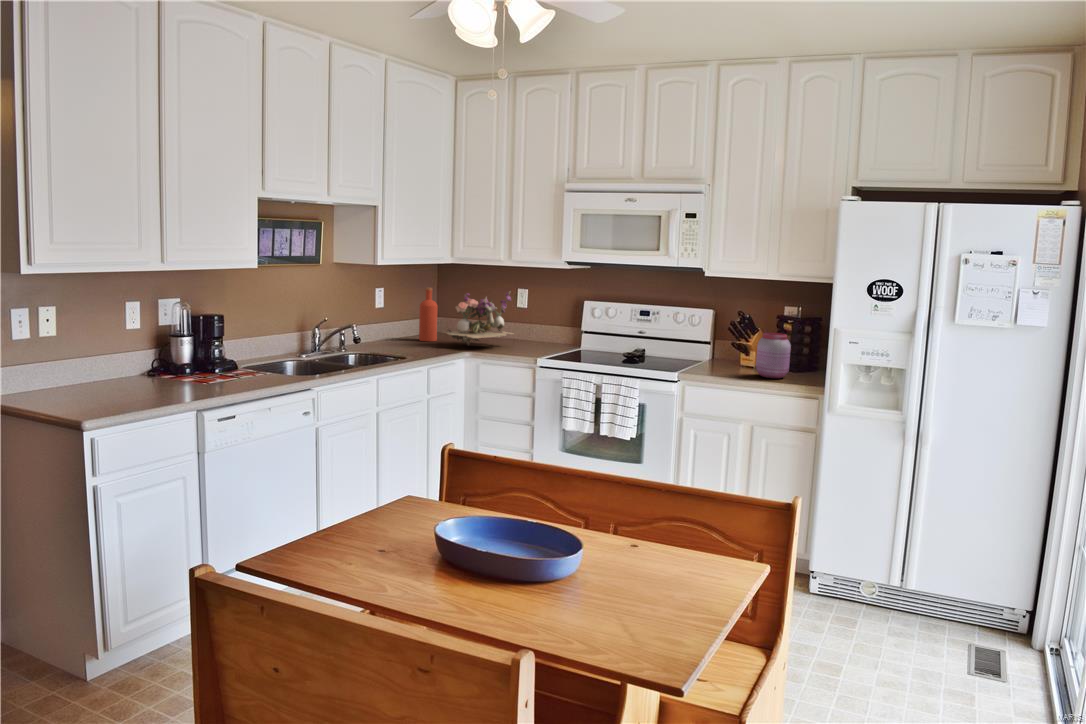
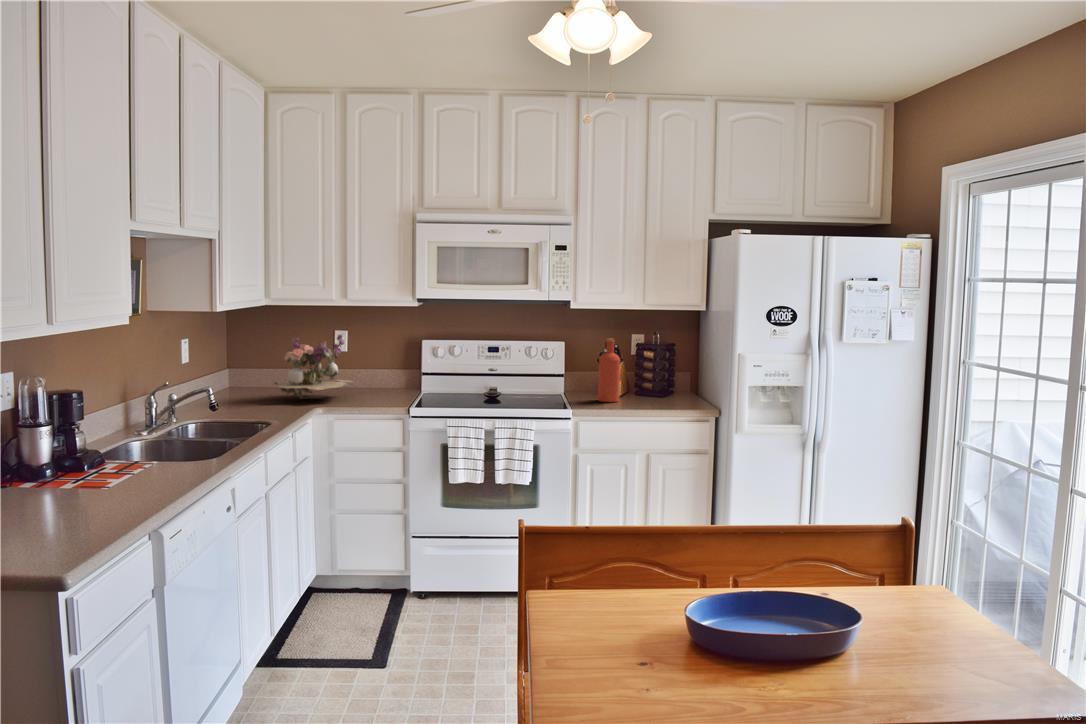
bottle: present [419,288,438,341] -> present [598,339,620,402]
jar: present [756,333,791,378] -> none [639,362,672,407]

